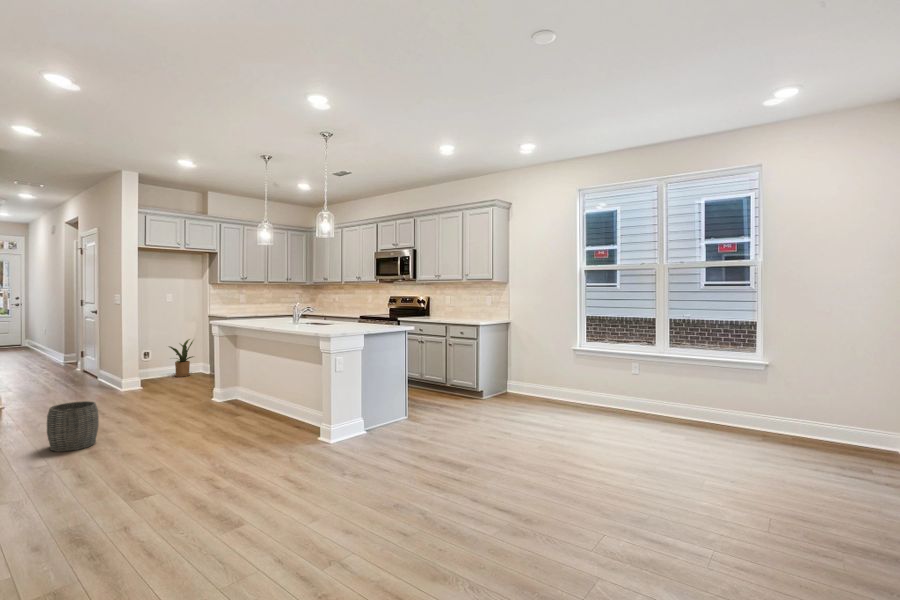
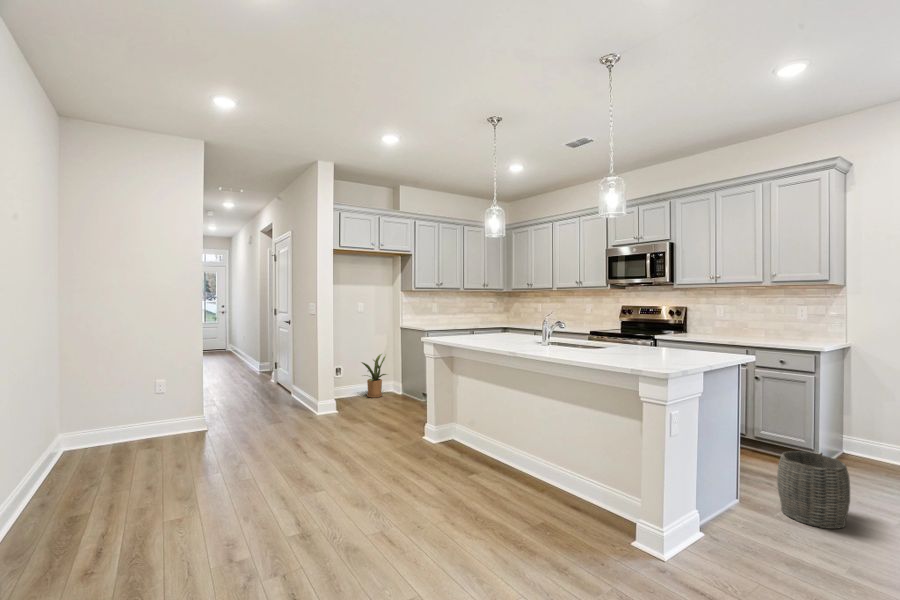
woven basket: present [47,401,99,452] -> present [777,451,850,529]

